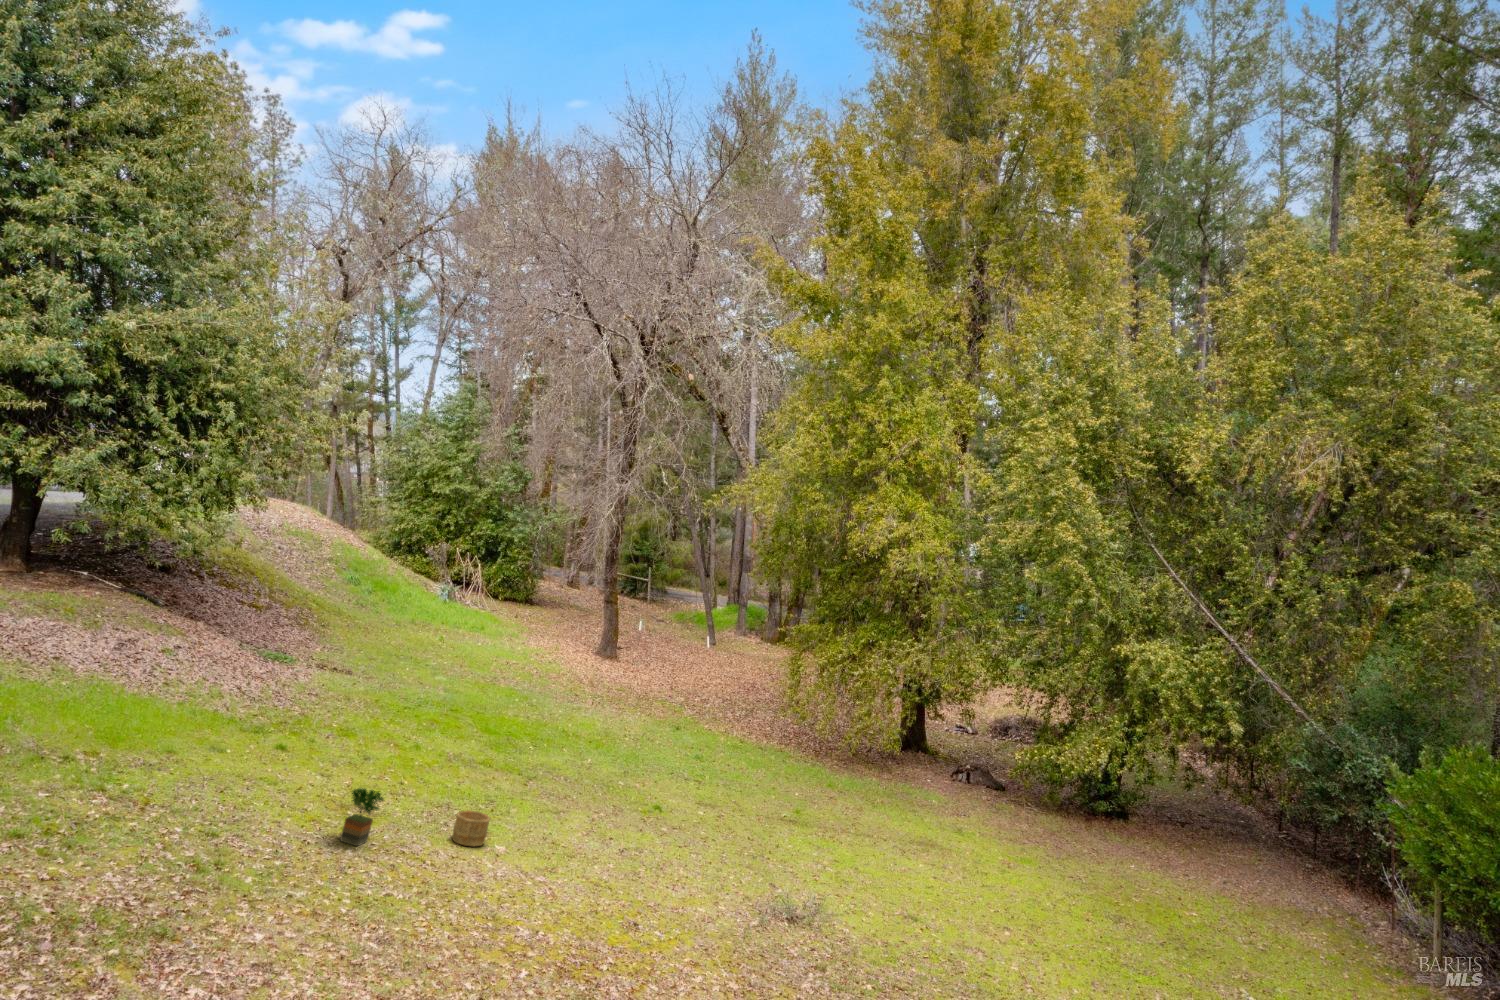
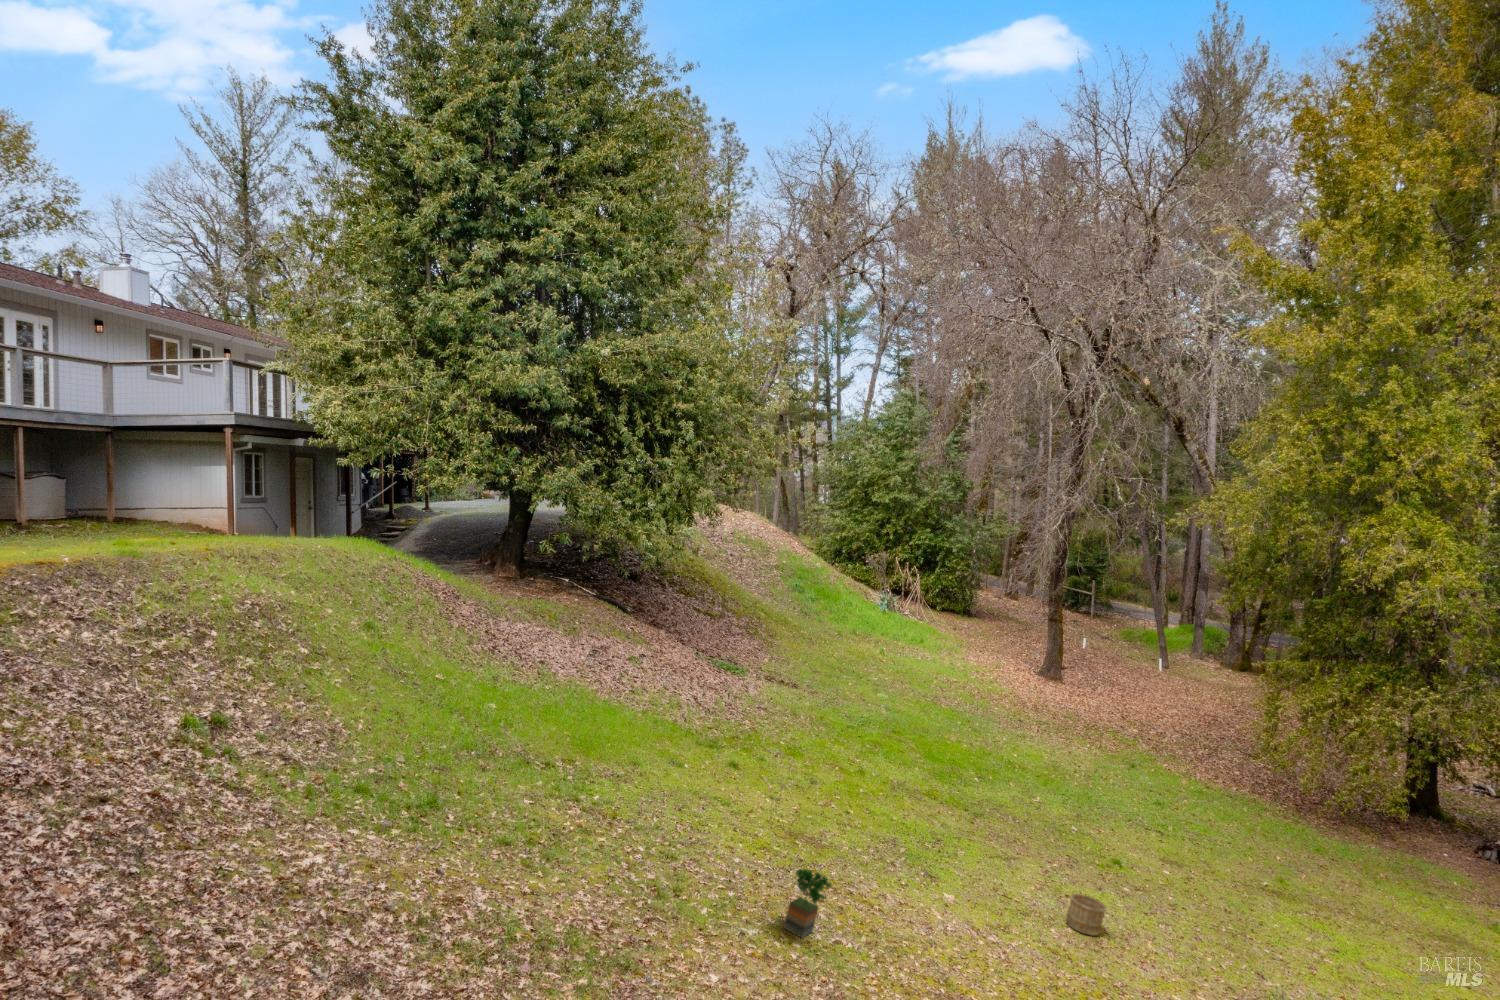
wooden bucket: present [452,810,490,846] -> present [1066,894,1106,936]

